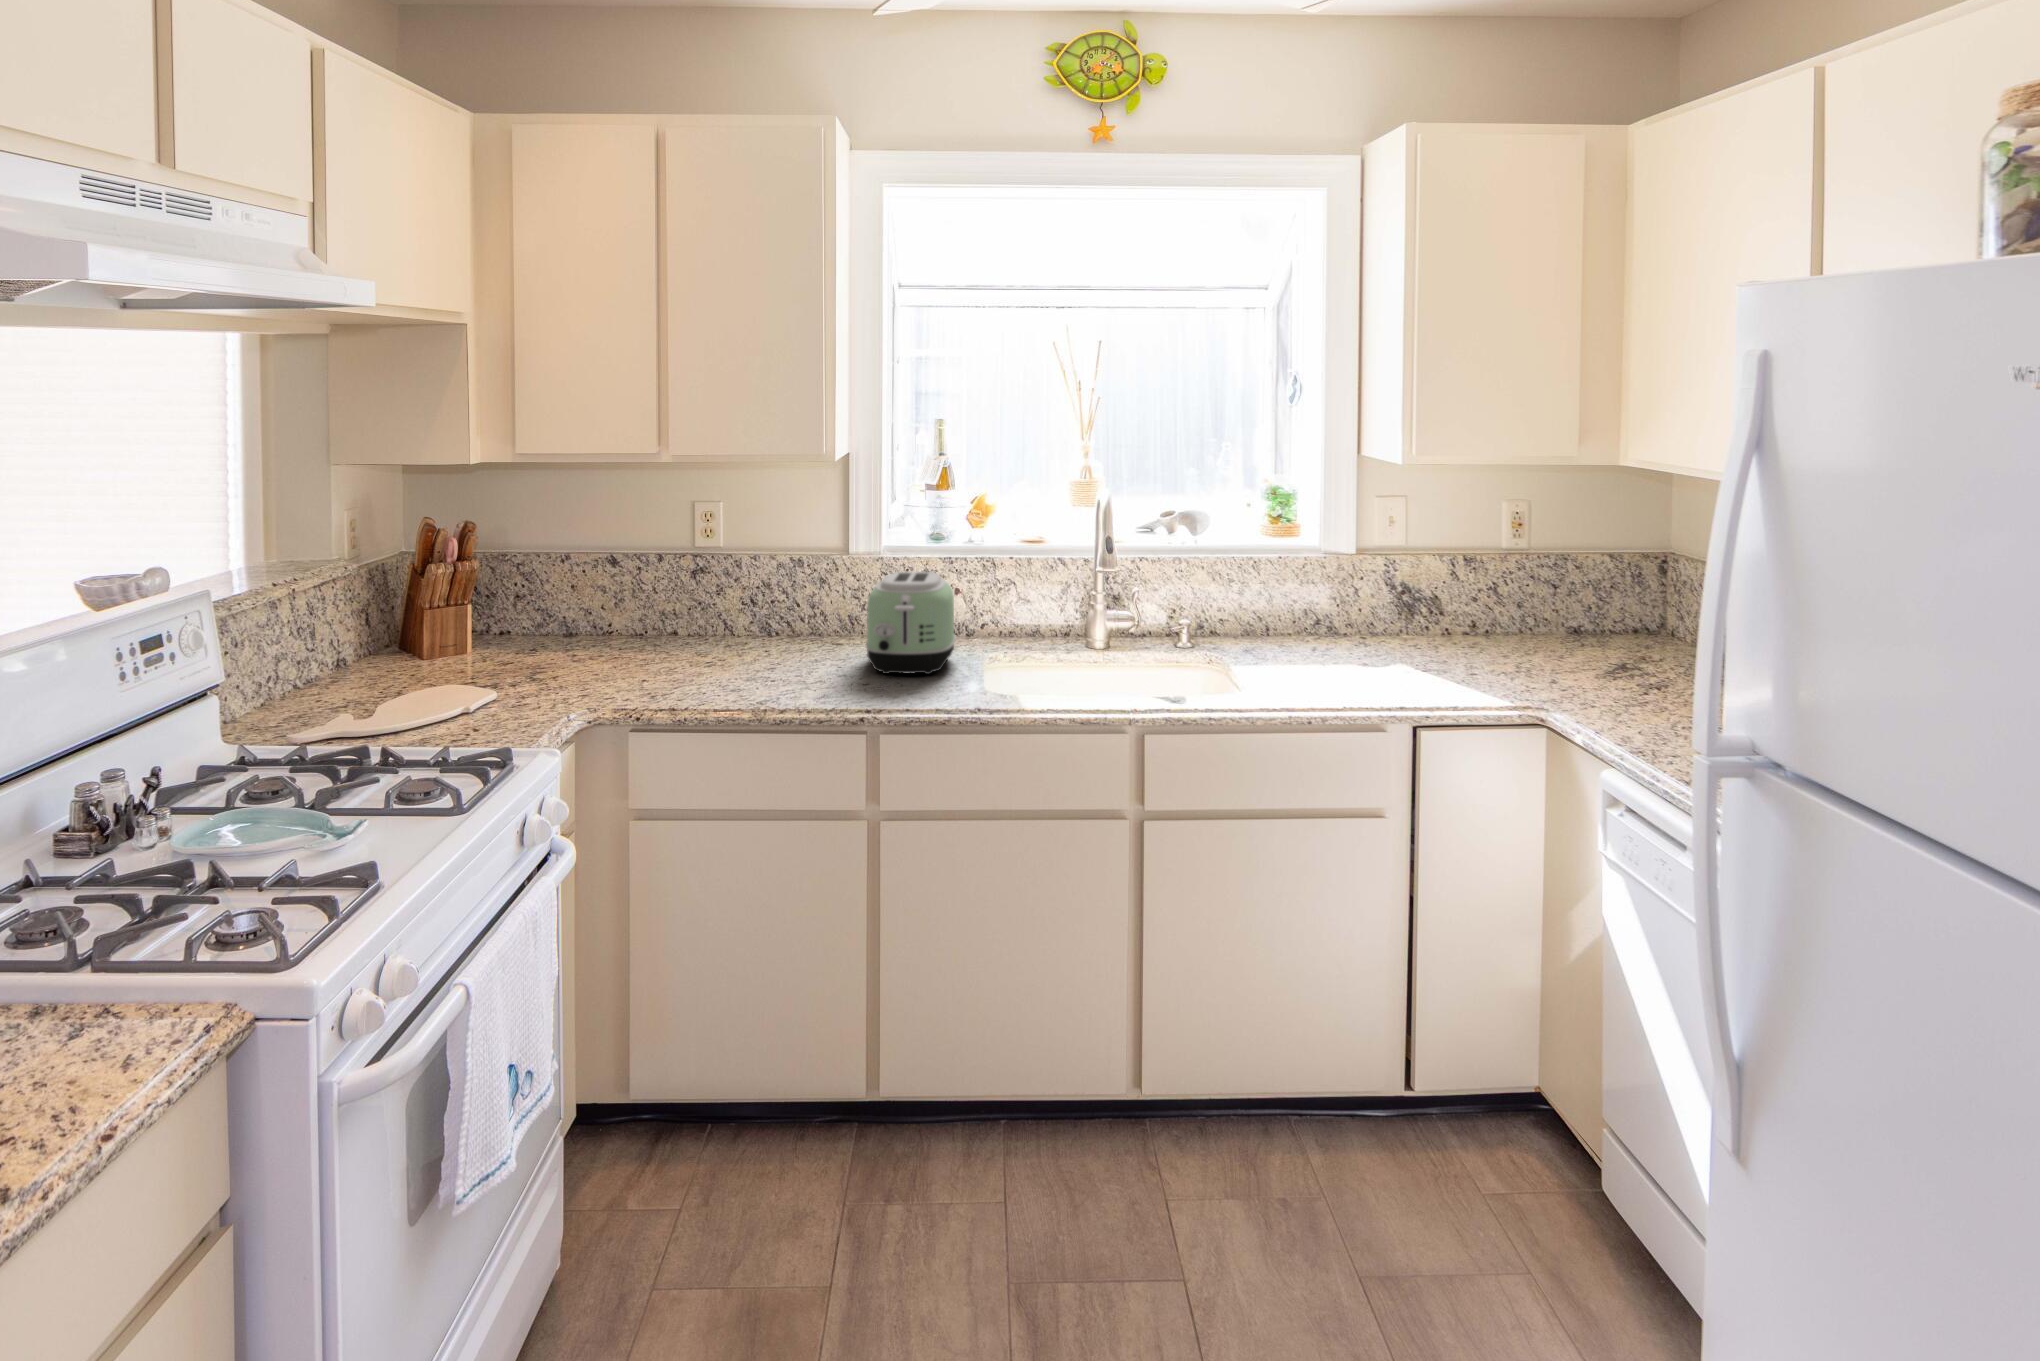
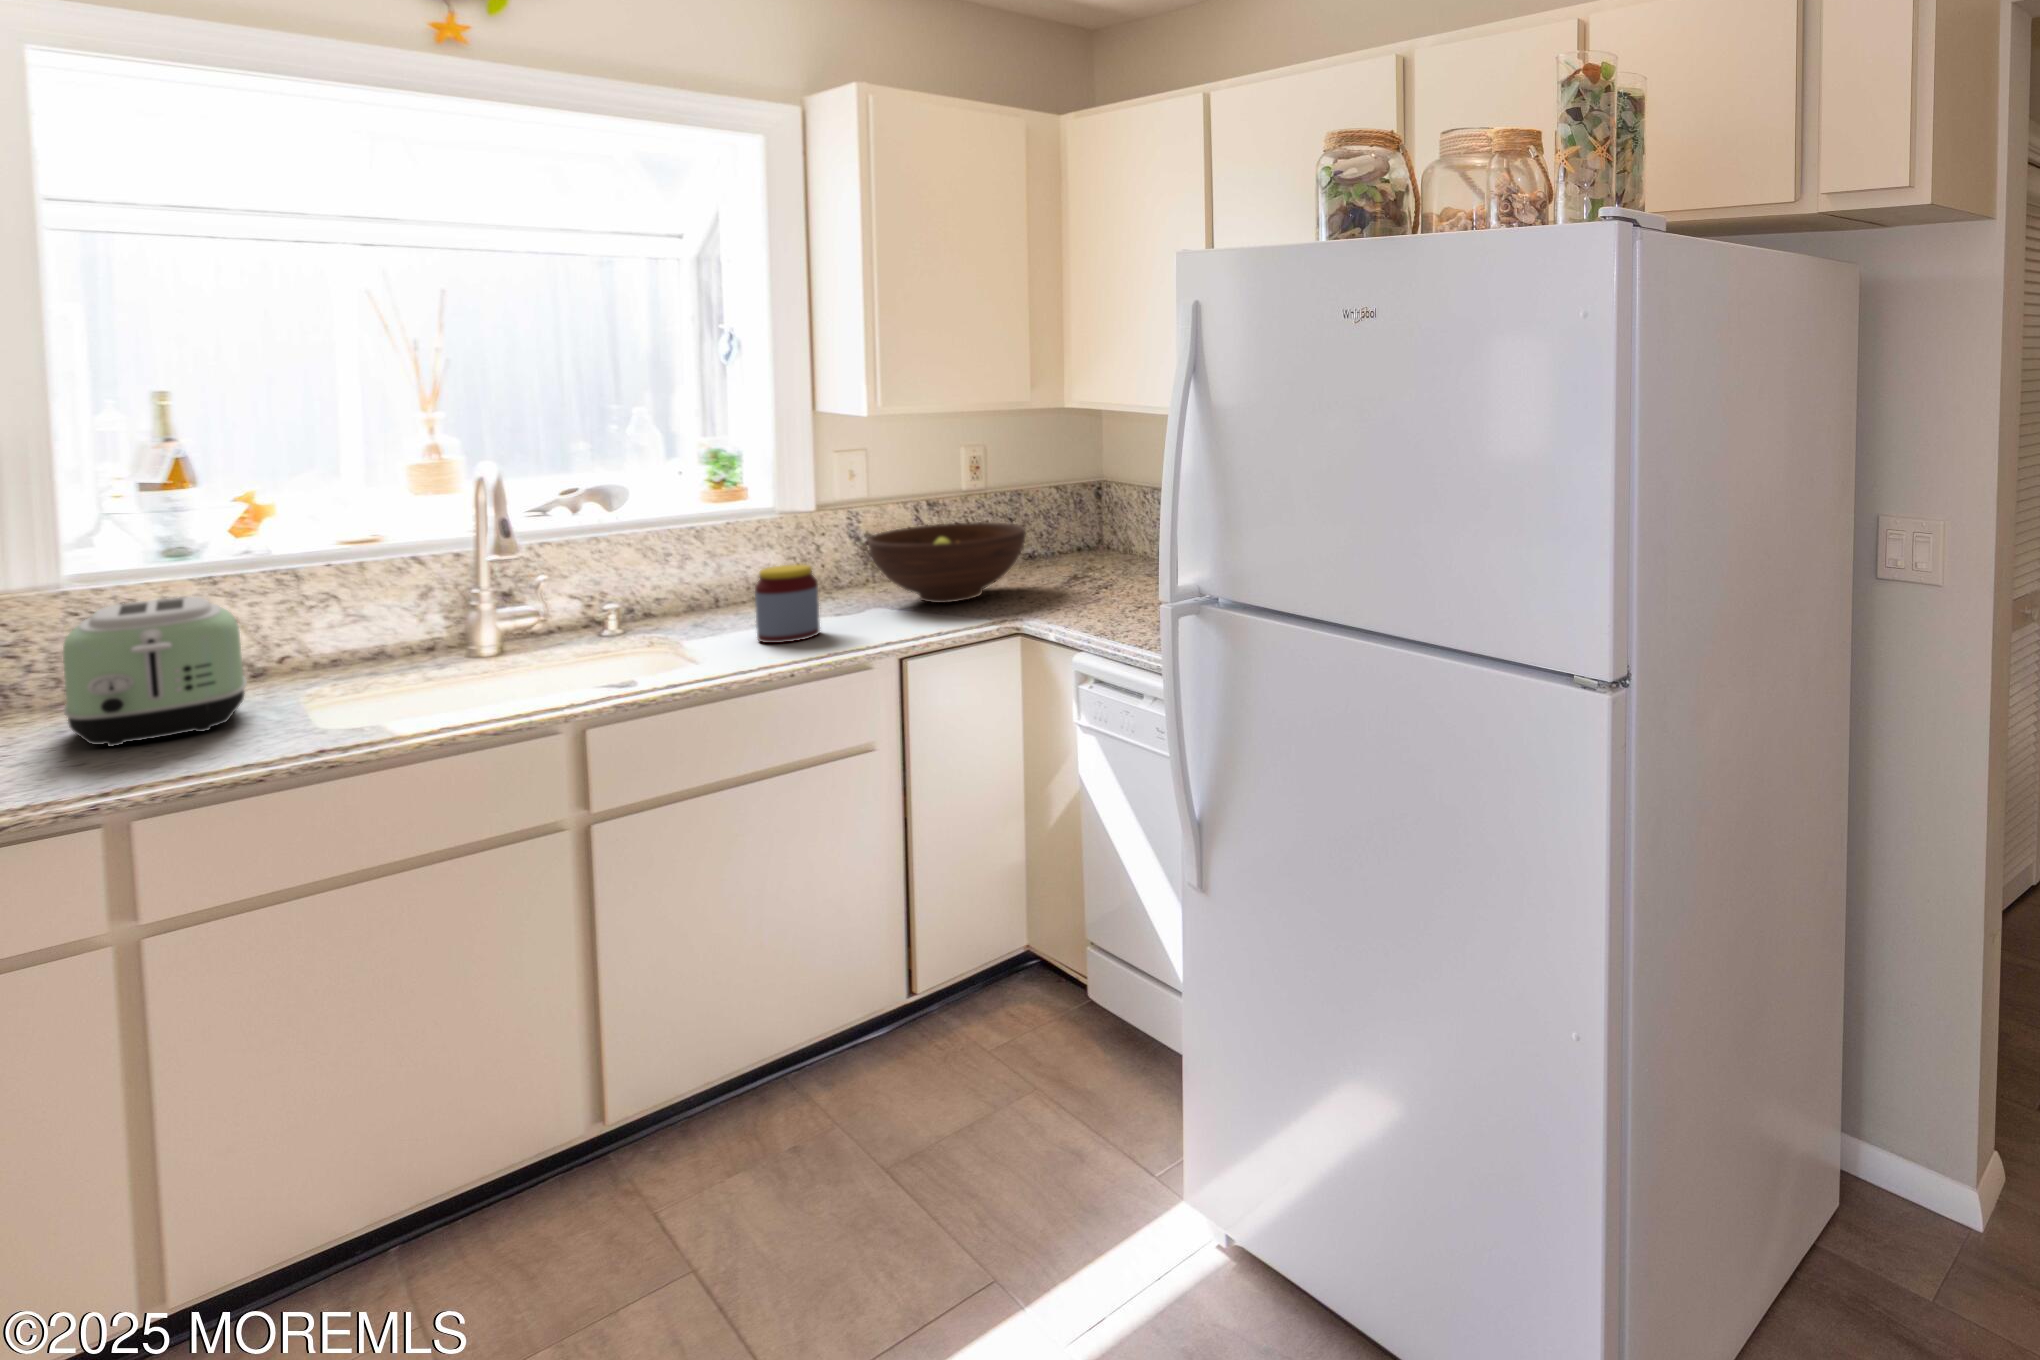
fruit bowl: none [1399,582,1565,670] -> present [868,522,1026,603]
jar: none [1291,606,1346,684] -> present [755,564,820,643]

